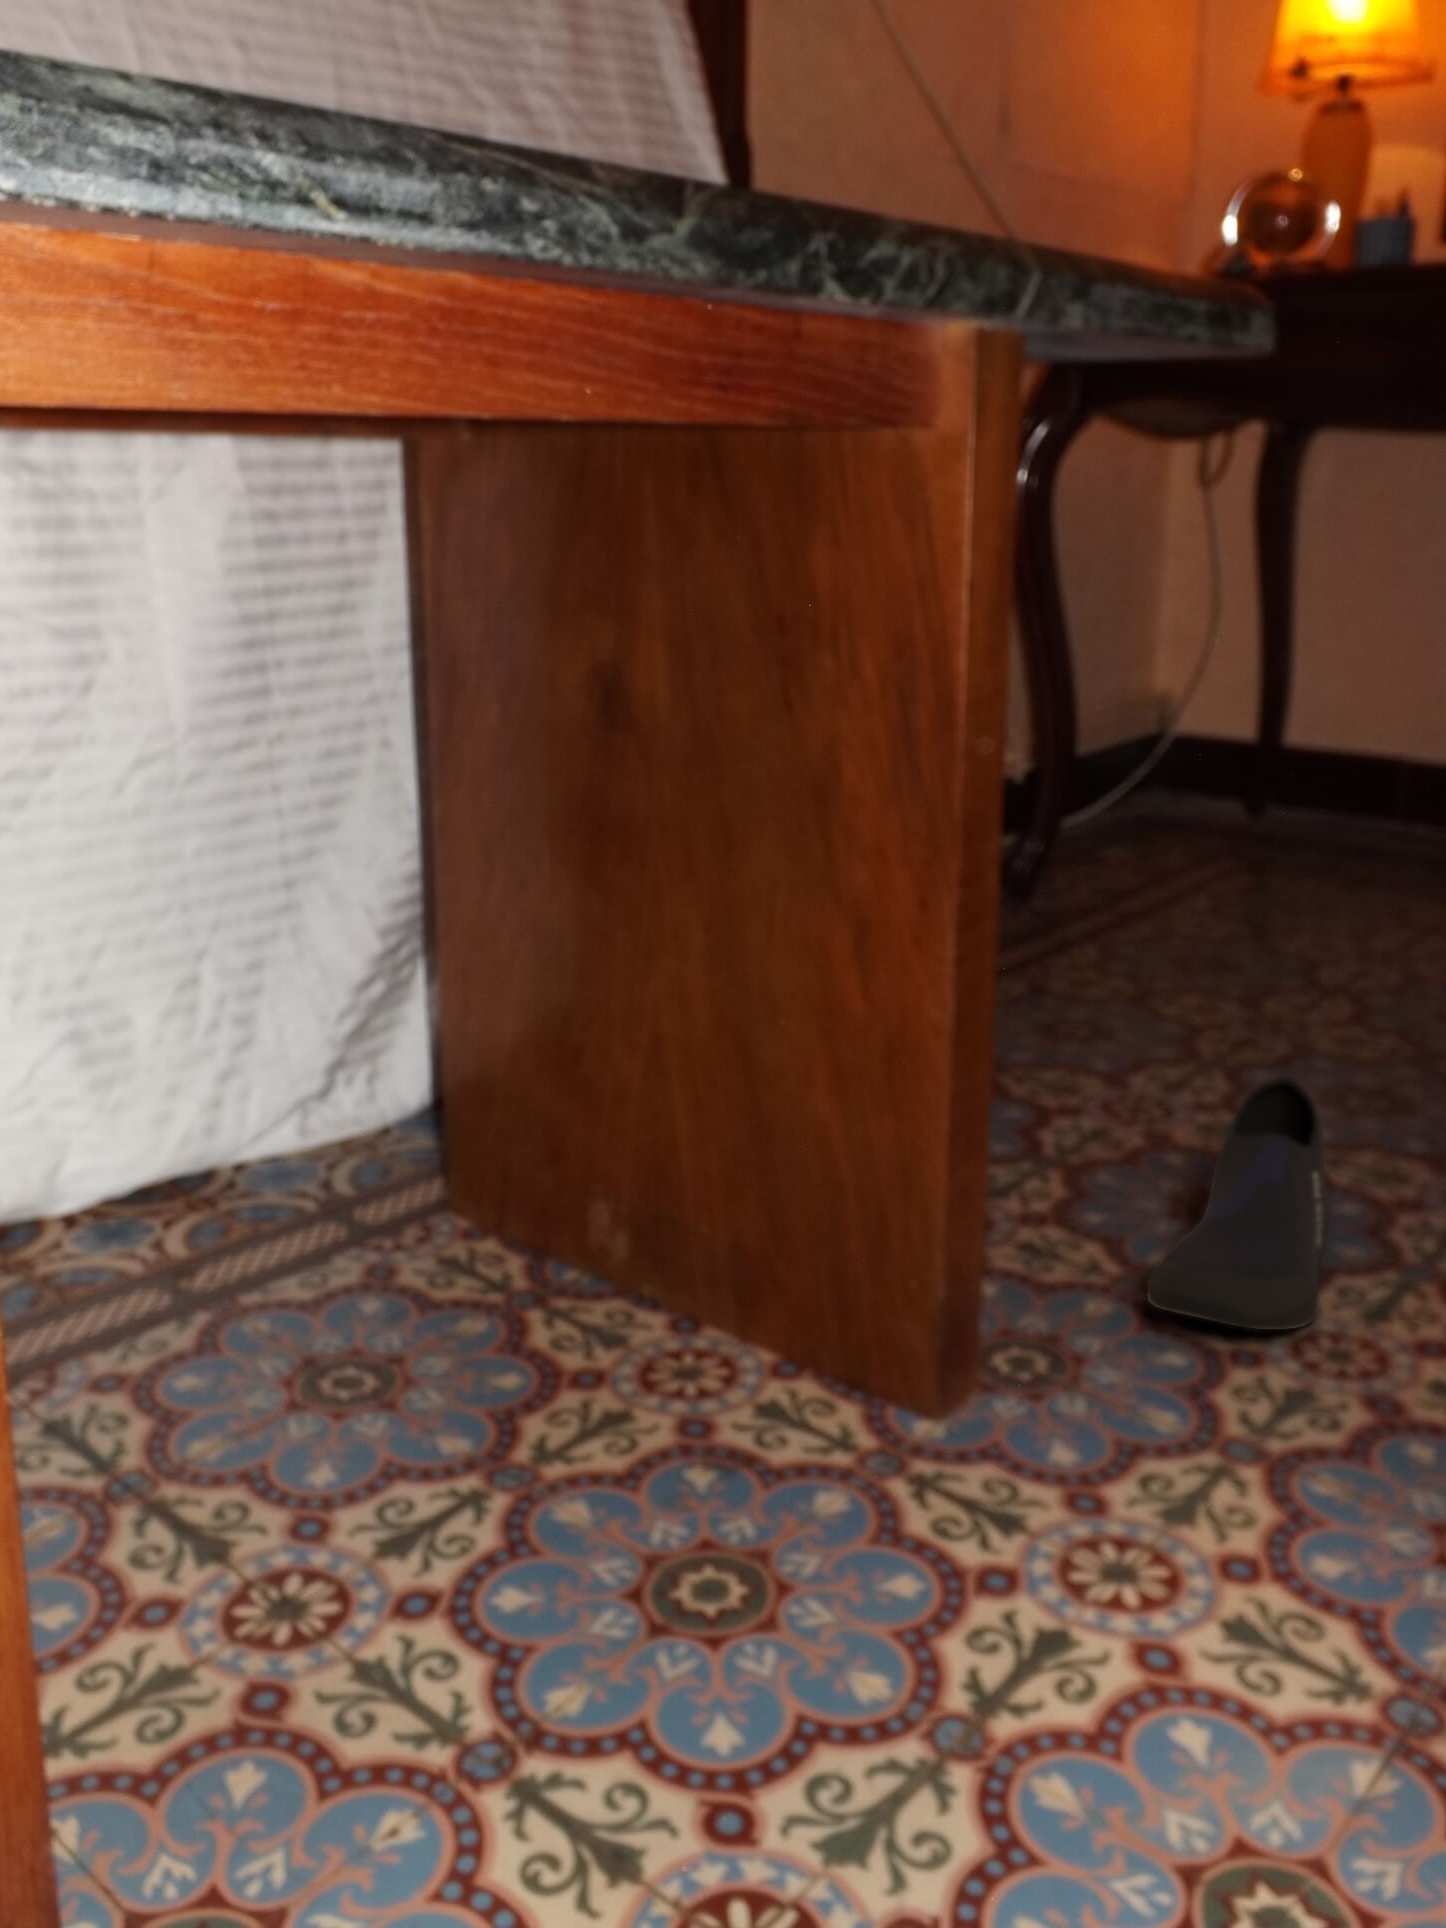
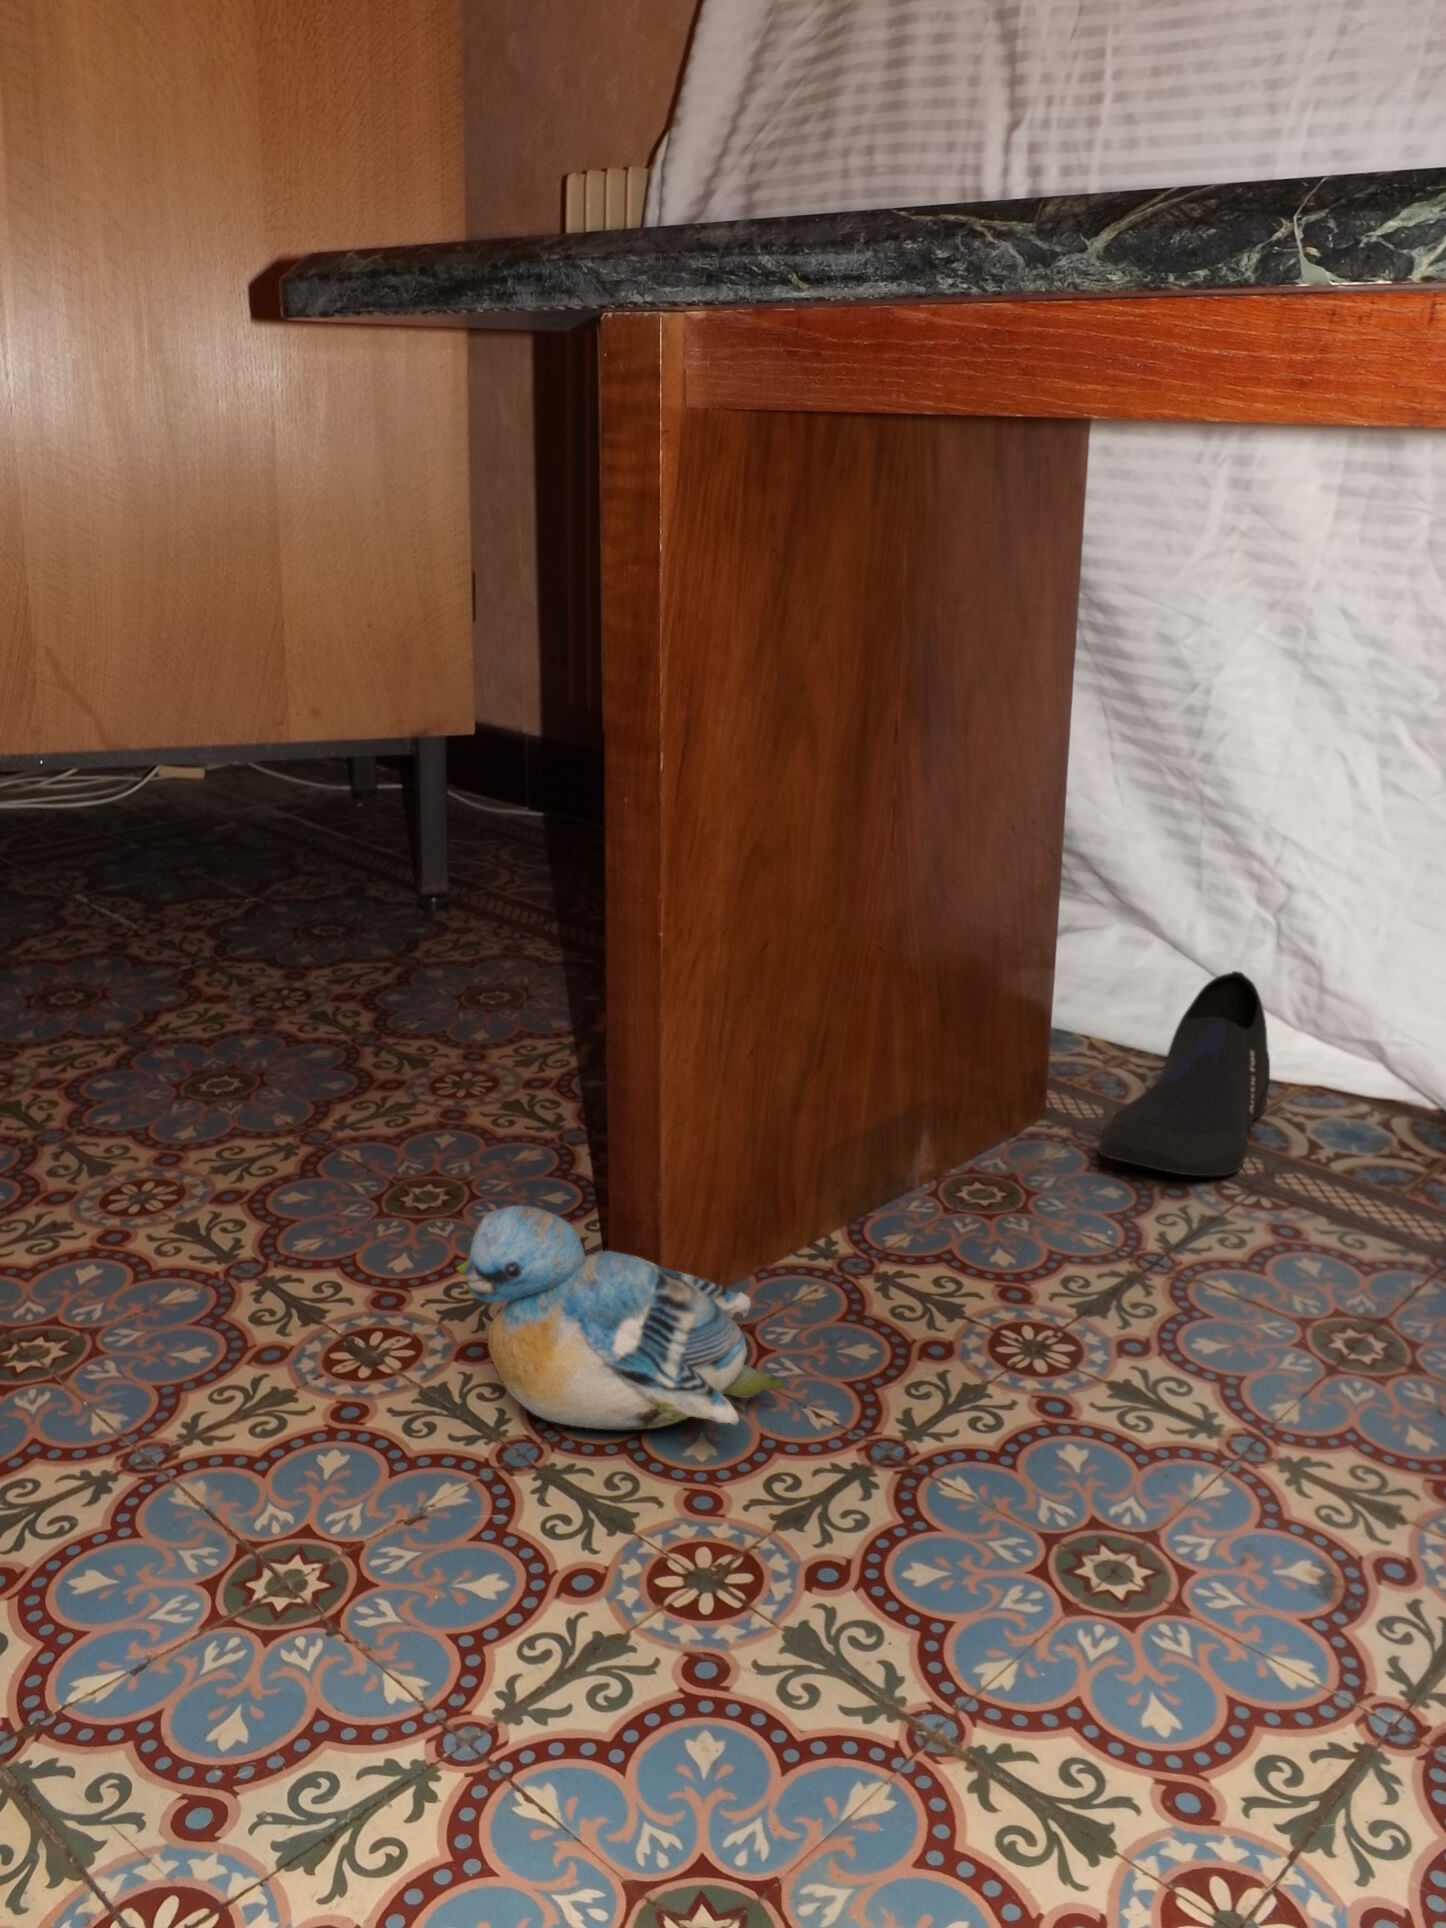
plush toy: none [398,1430,819,1721] -> present [457,1206,783,1430]

